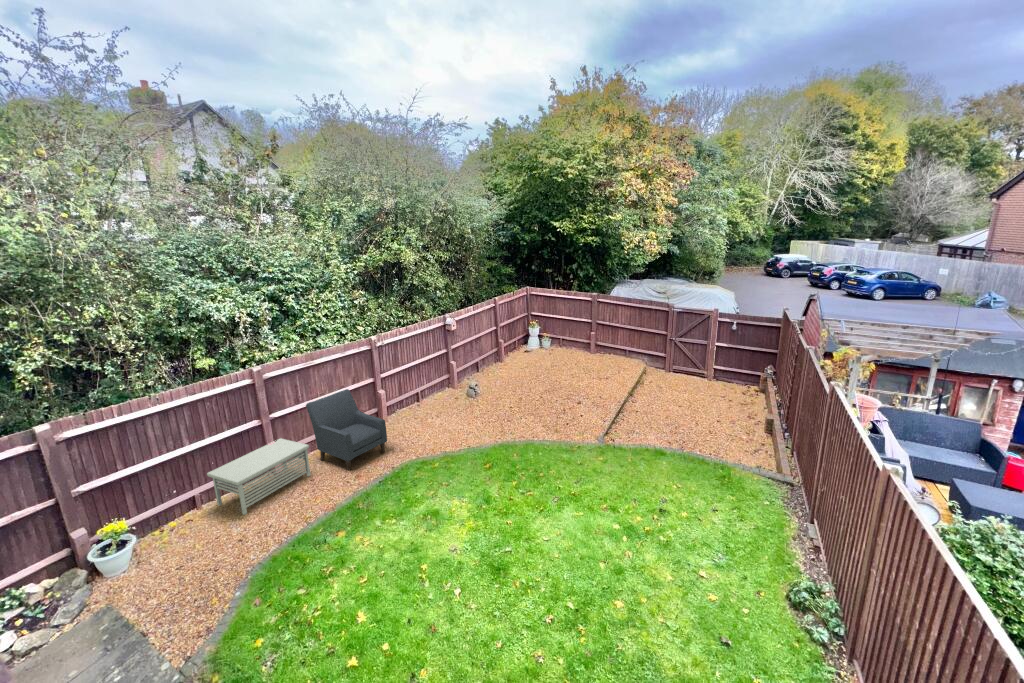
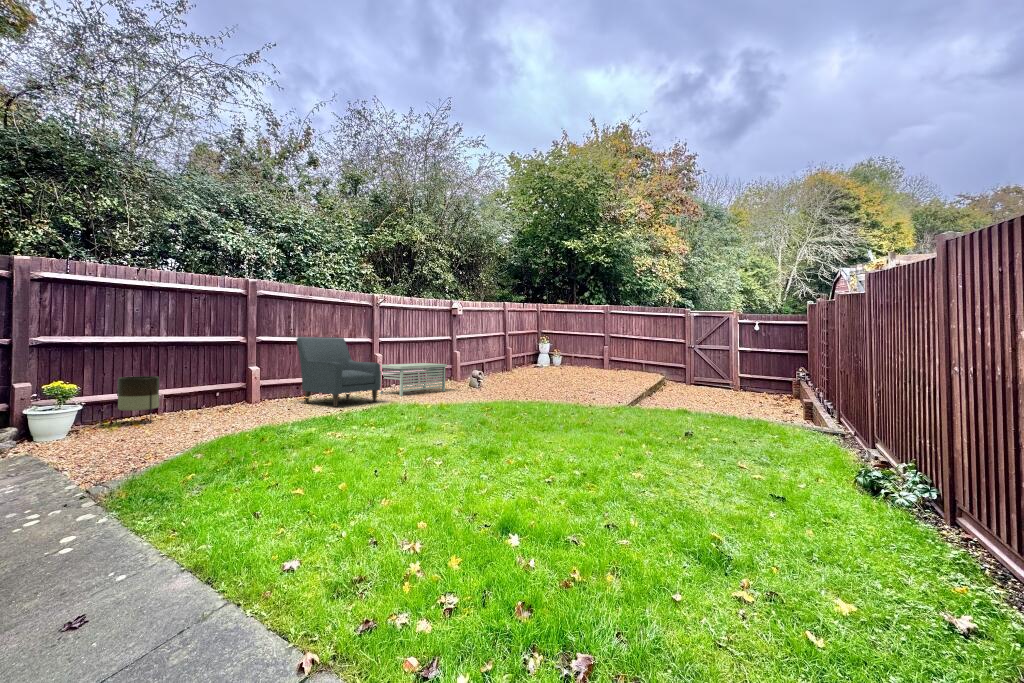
storage bench: present [207,438,310,515] -> present [379,363,447,396]
planter: none [155,487,196,537] -> present [116,376,159,424]

